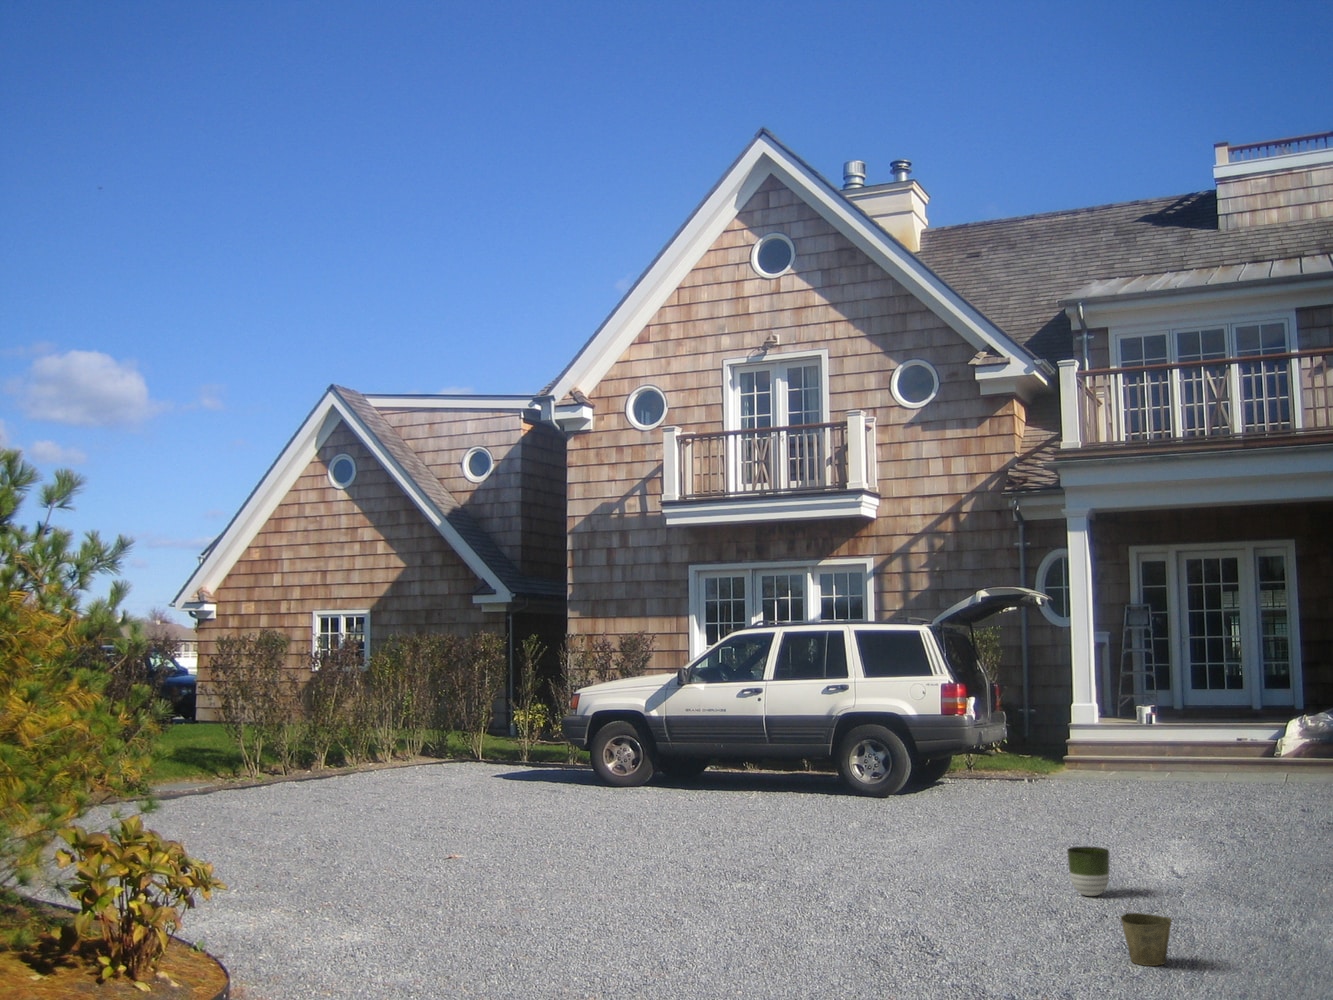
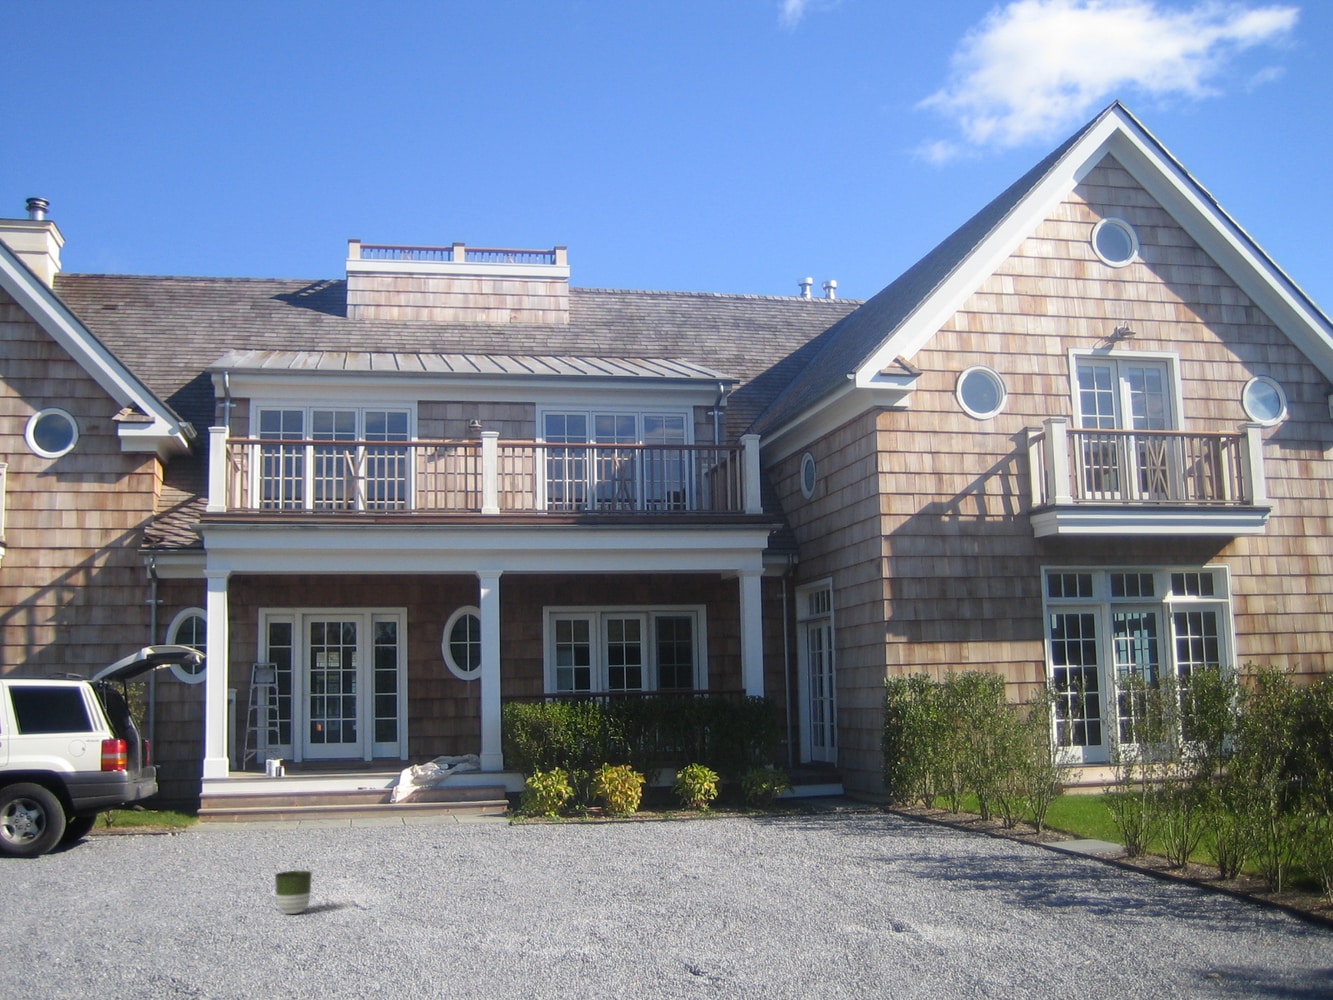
bucket: present [1121,890,1172,966] -> none [349,891,390,954]

